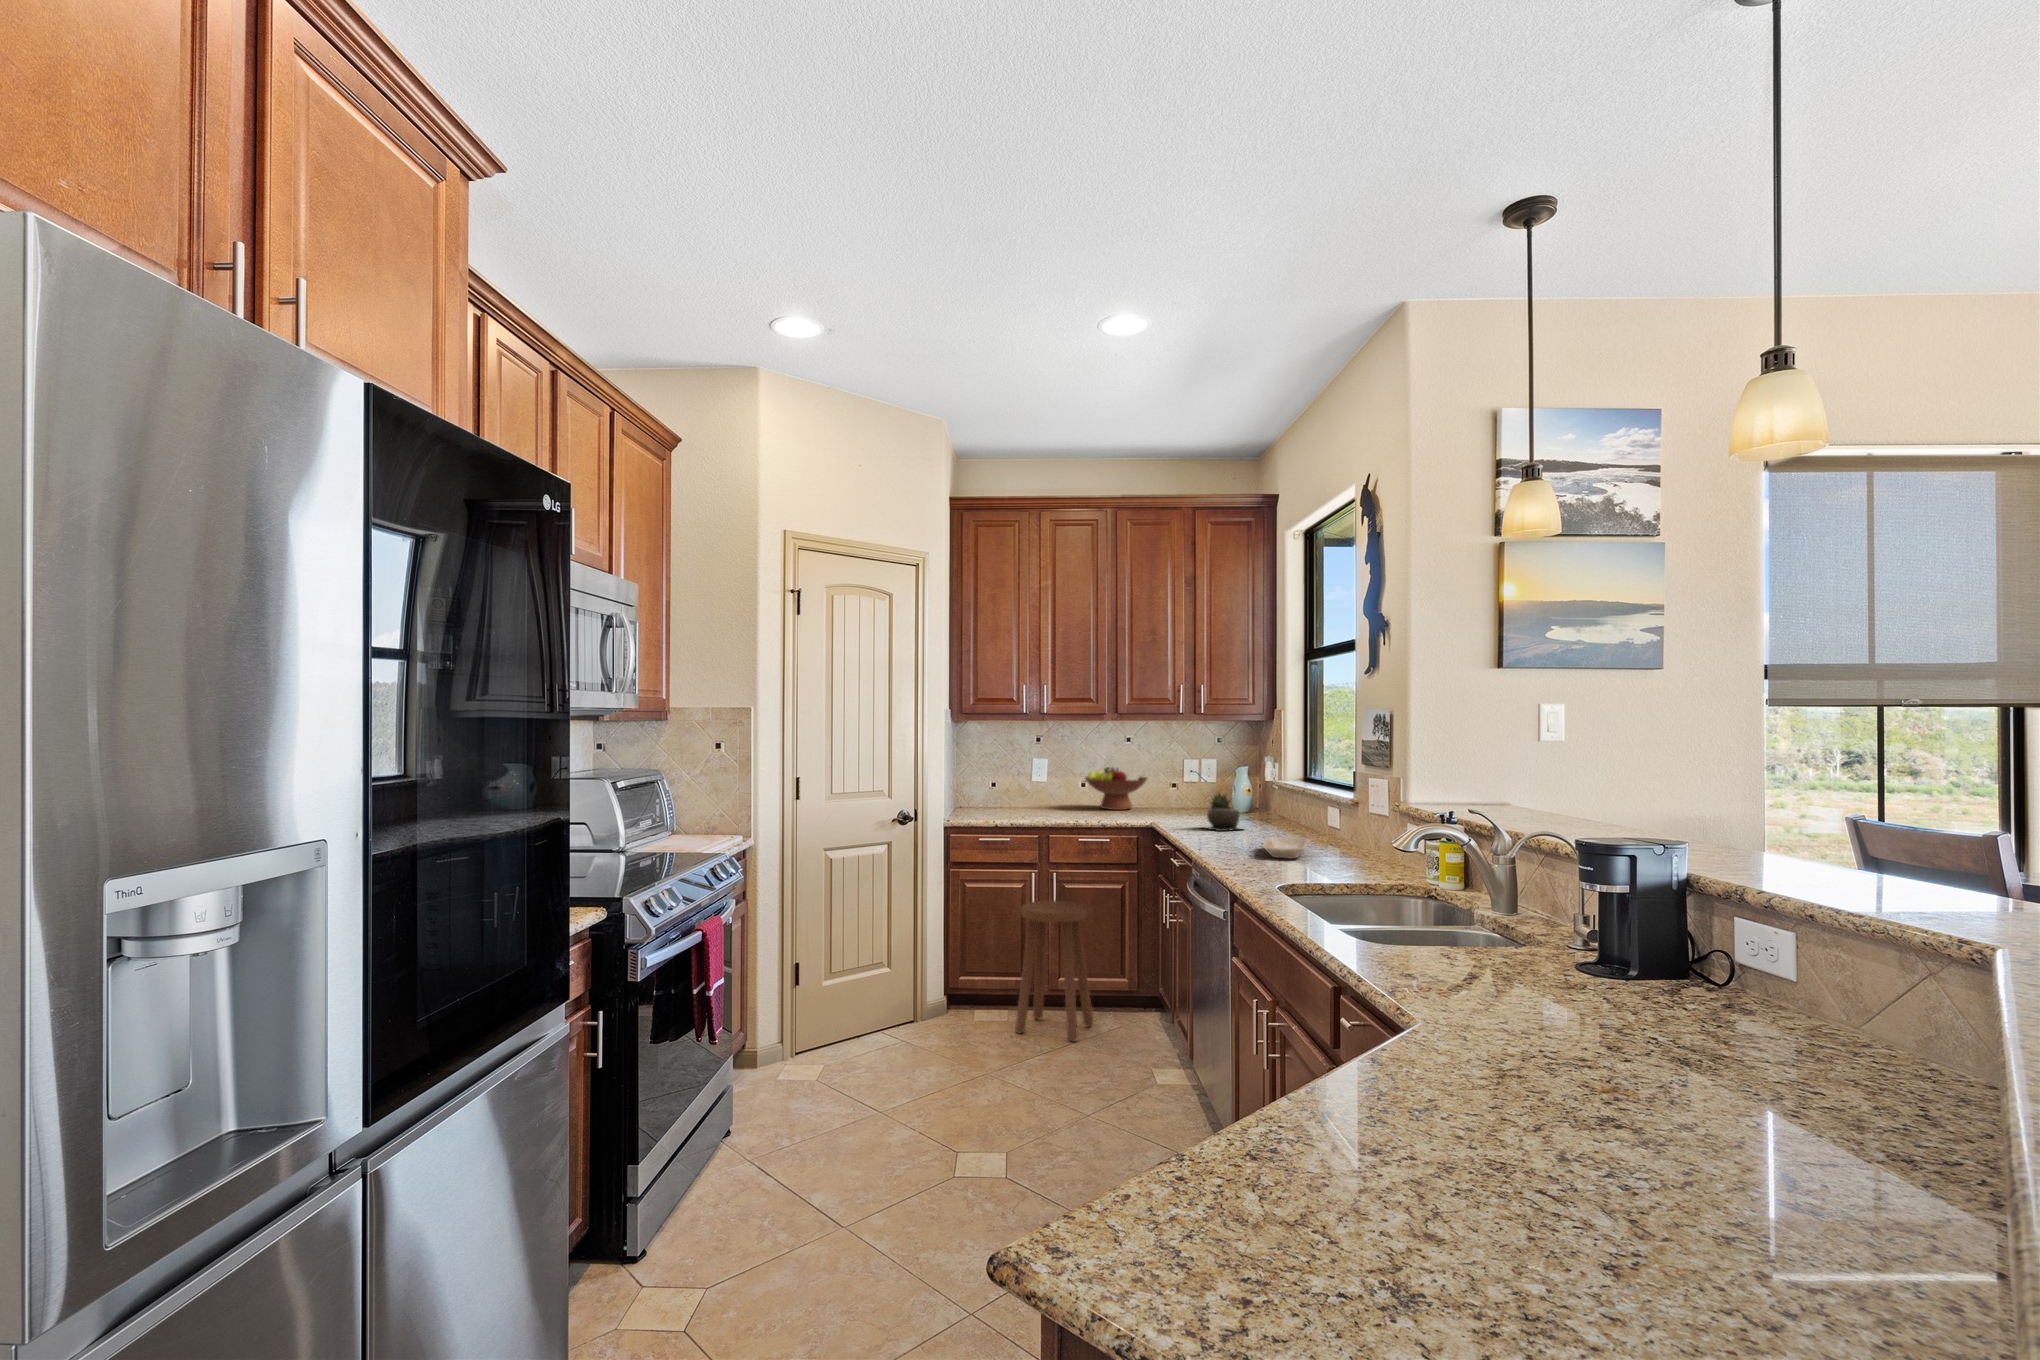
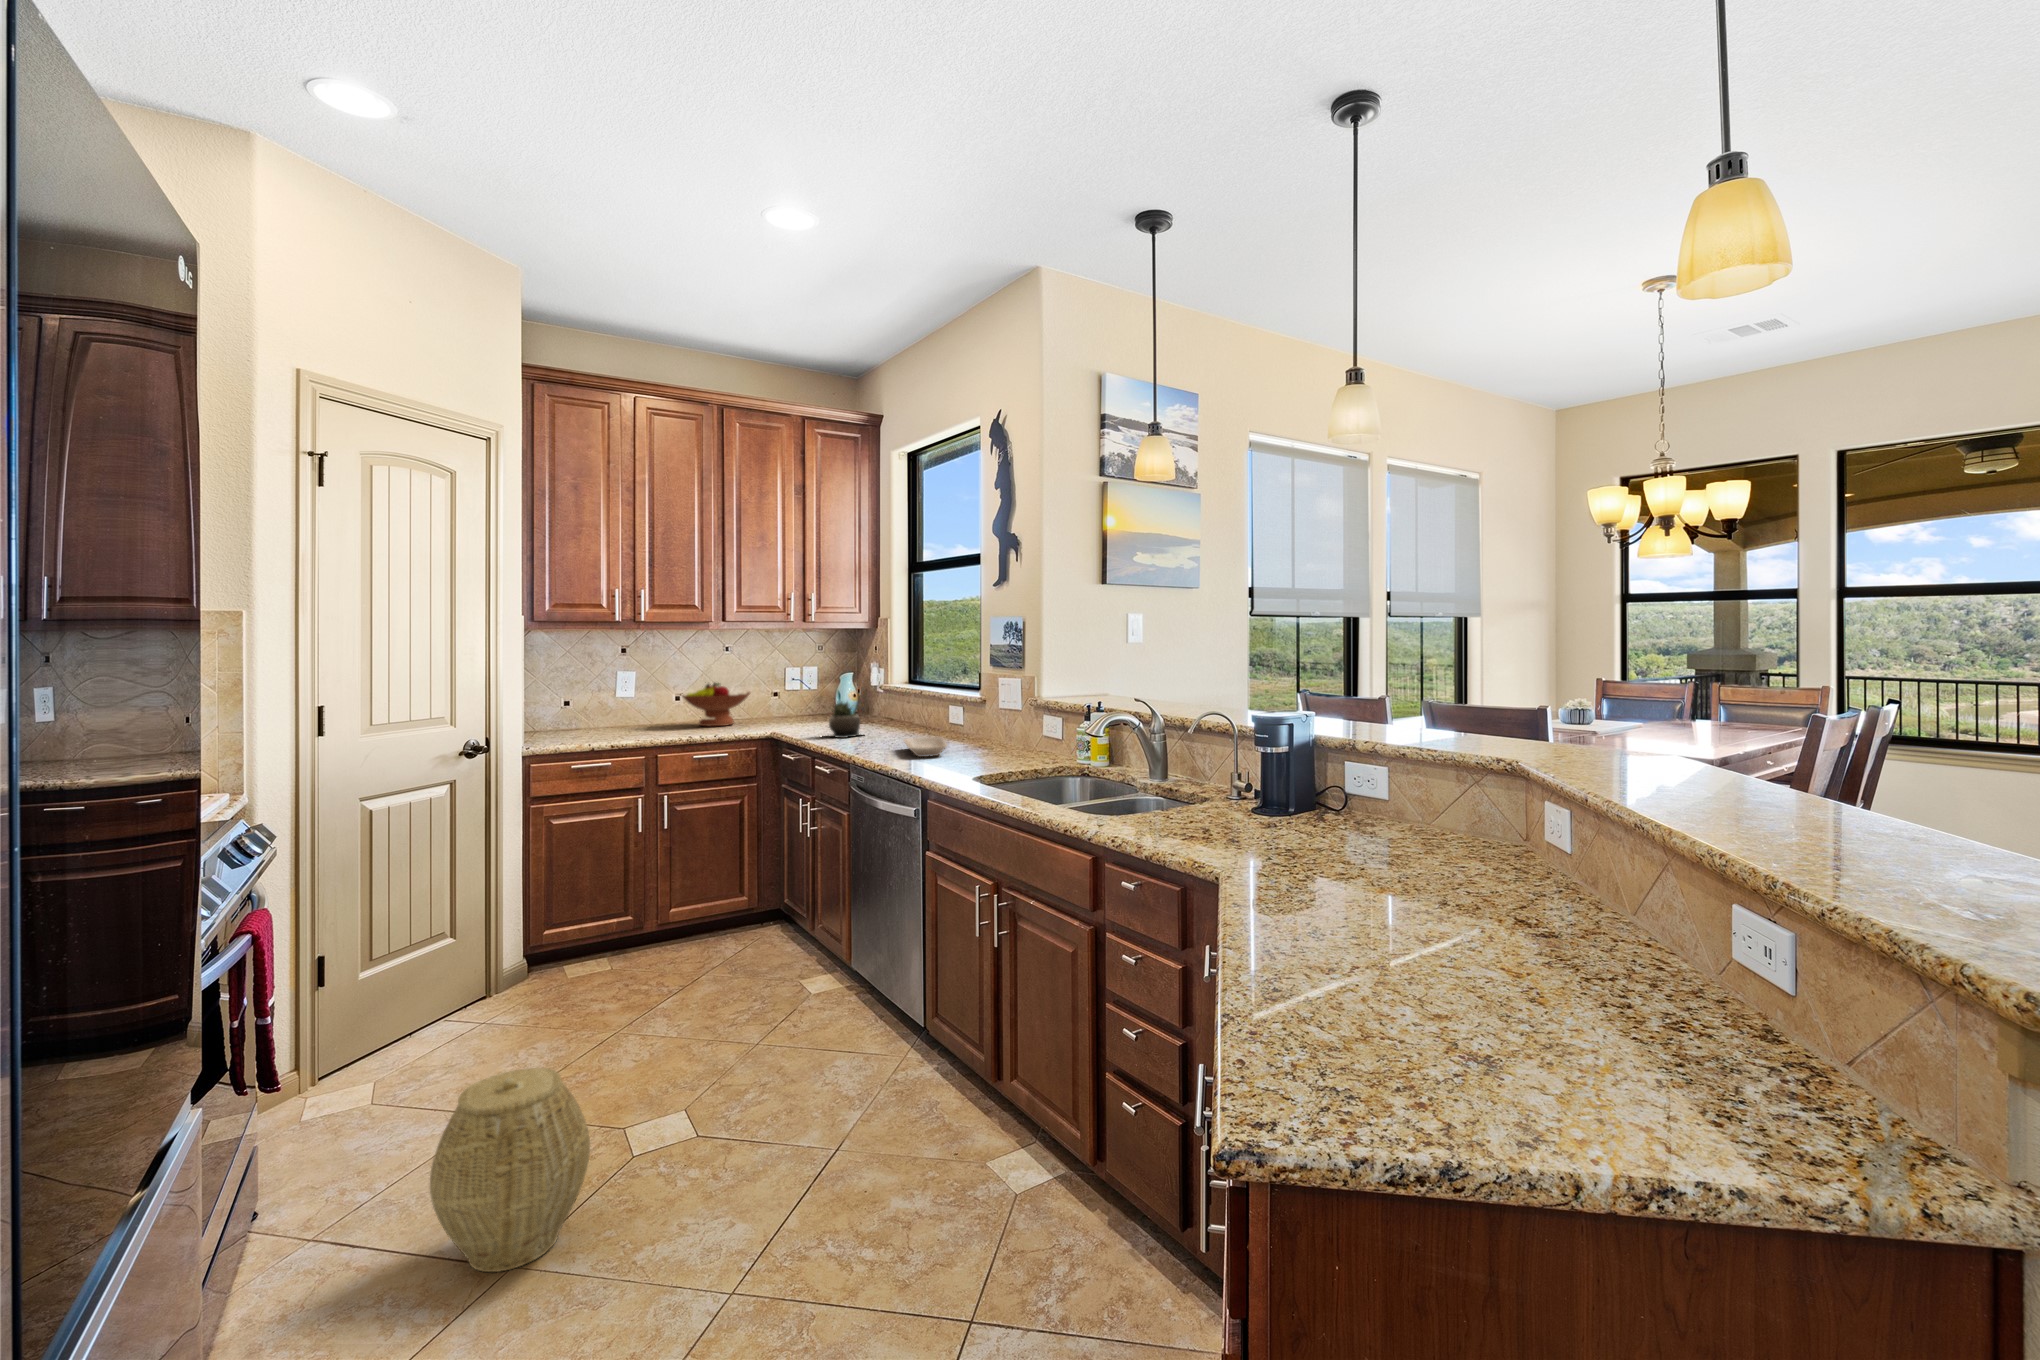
stool: present [1015,900,1093,1041] -> none [623,826,711,974]
woven basket: none [814,1086,926,1251] -> present [430,1068,590,1272]

